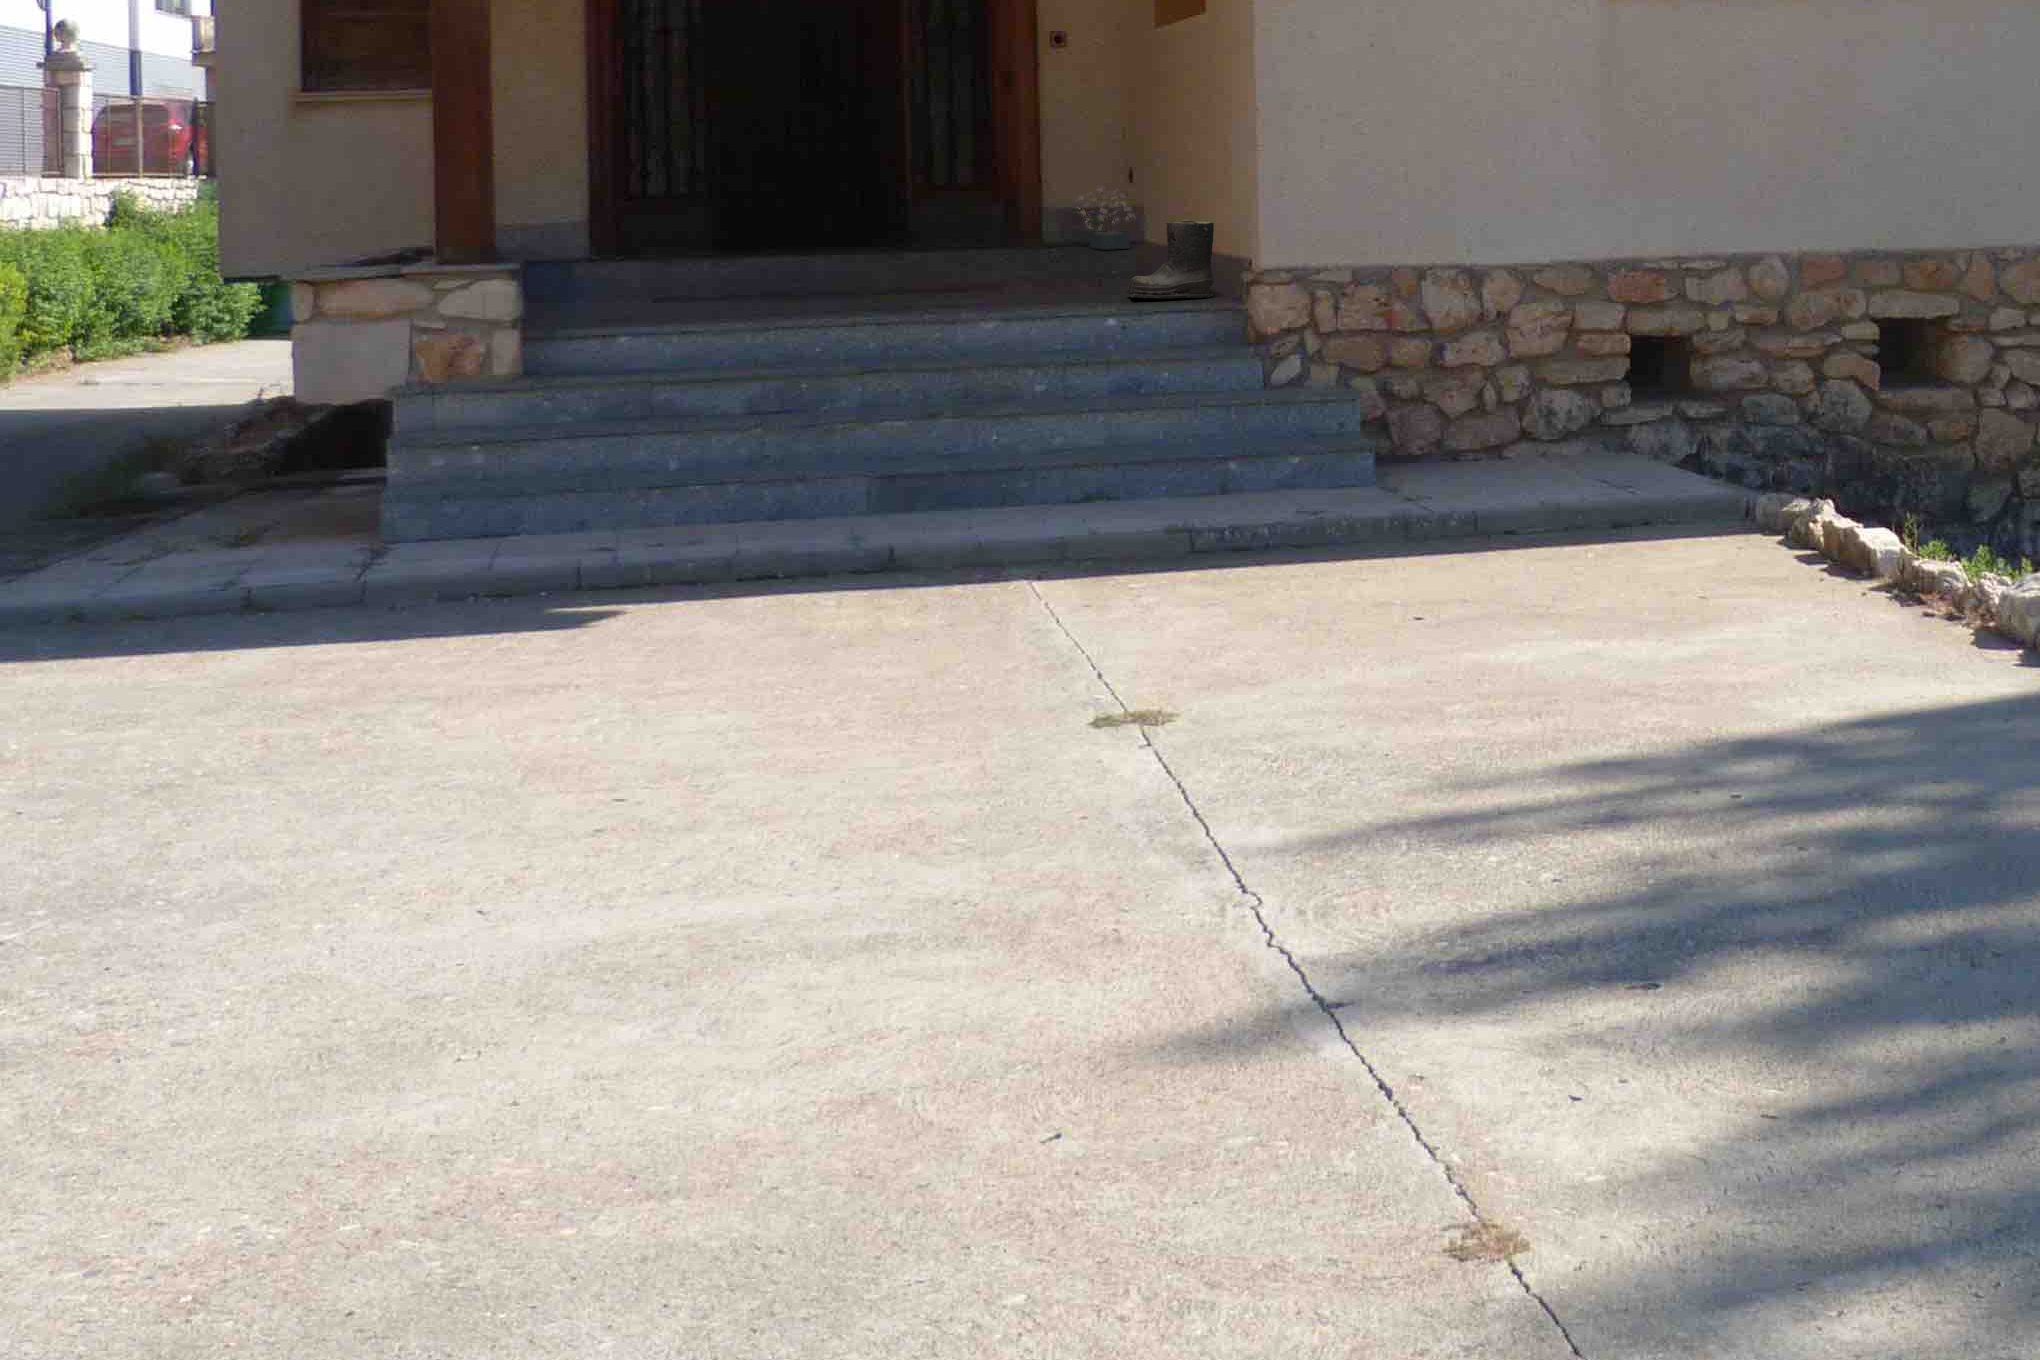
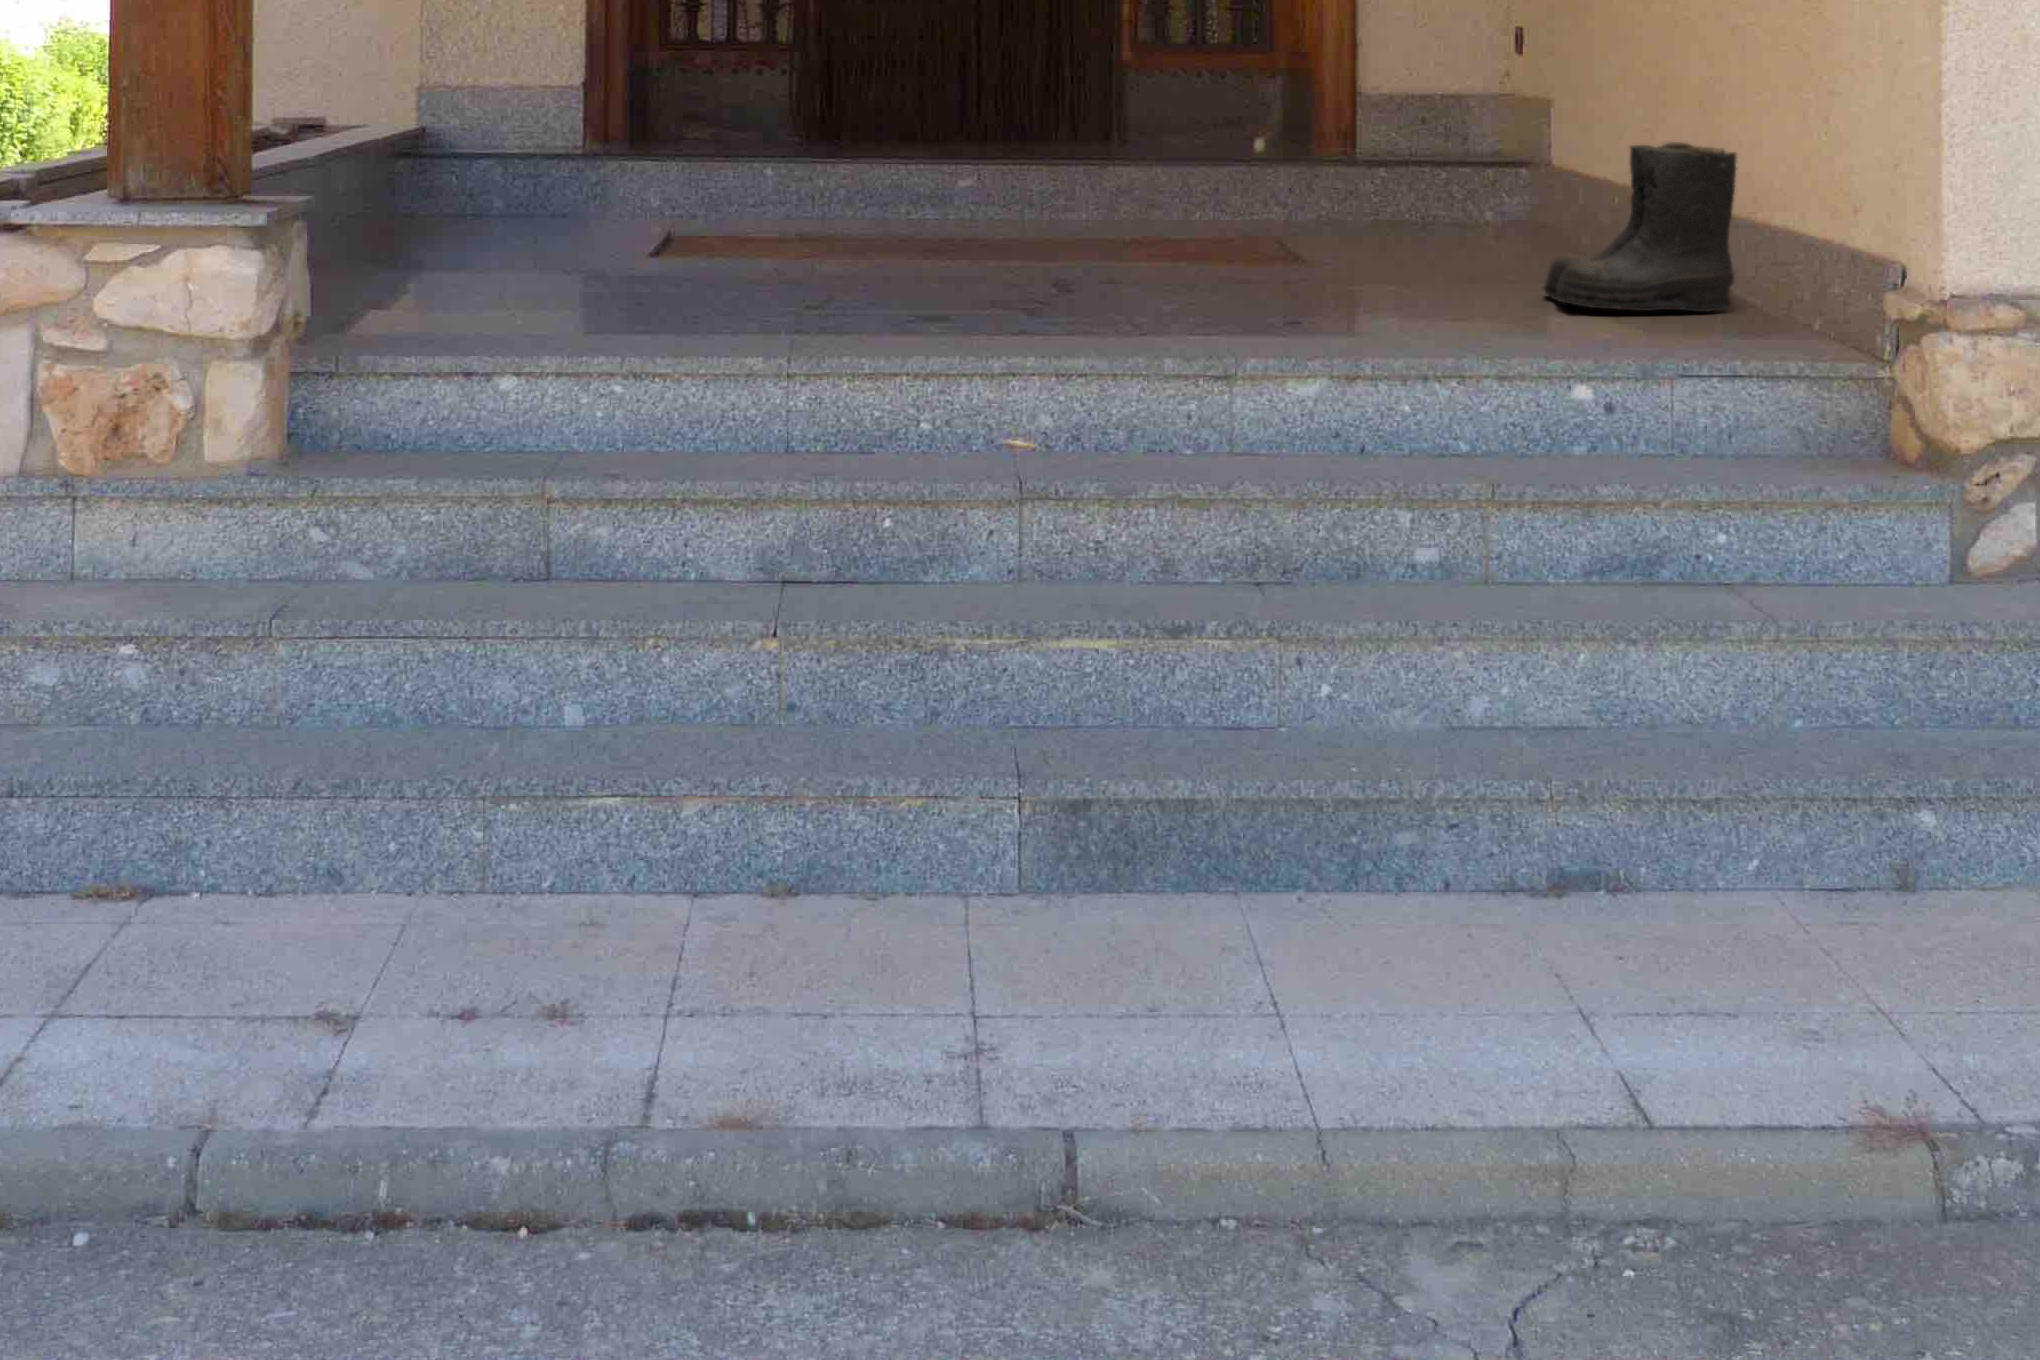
decorative plant: present [1079,189,1132,250] -> none [1370,47,1480,159]

